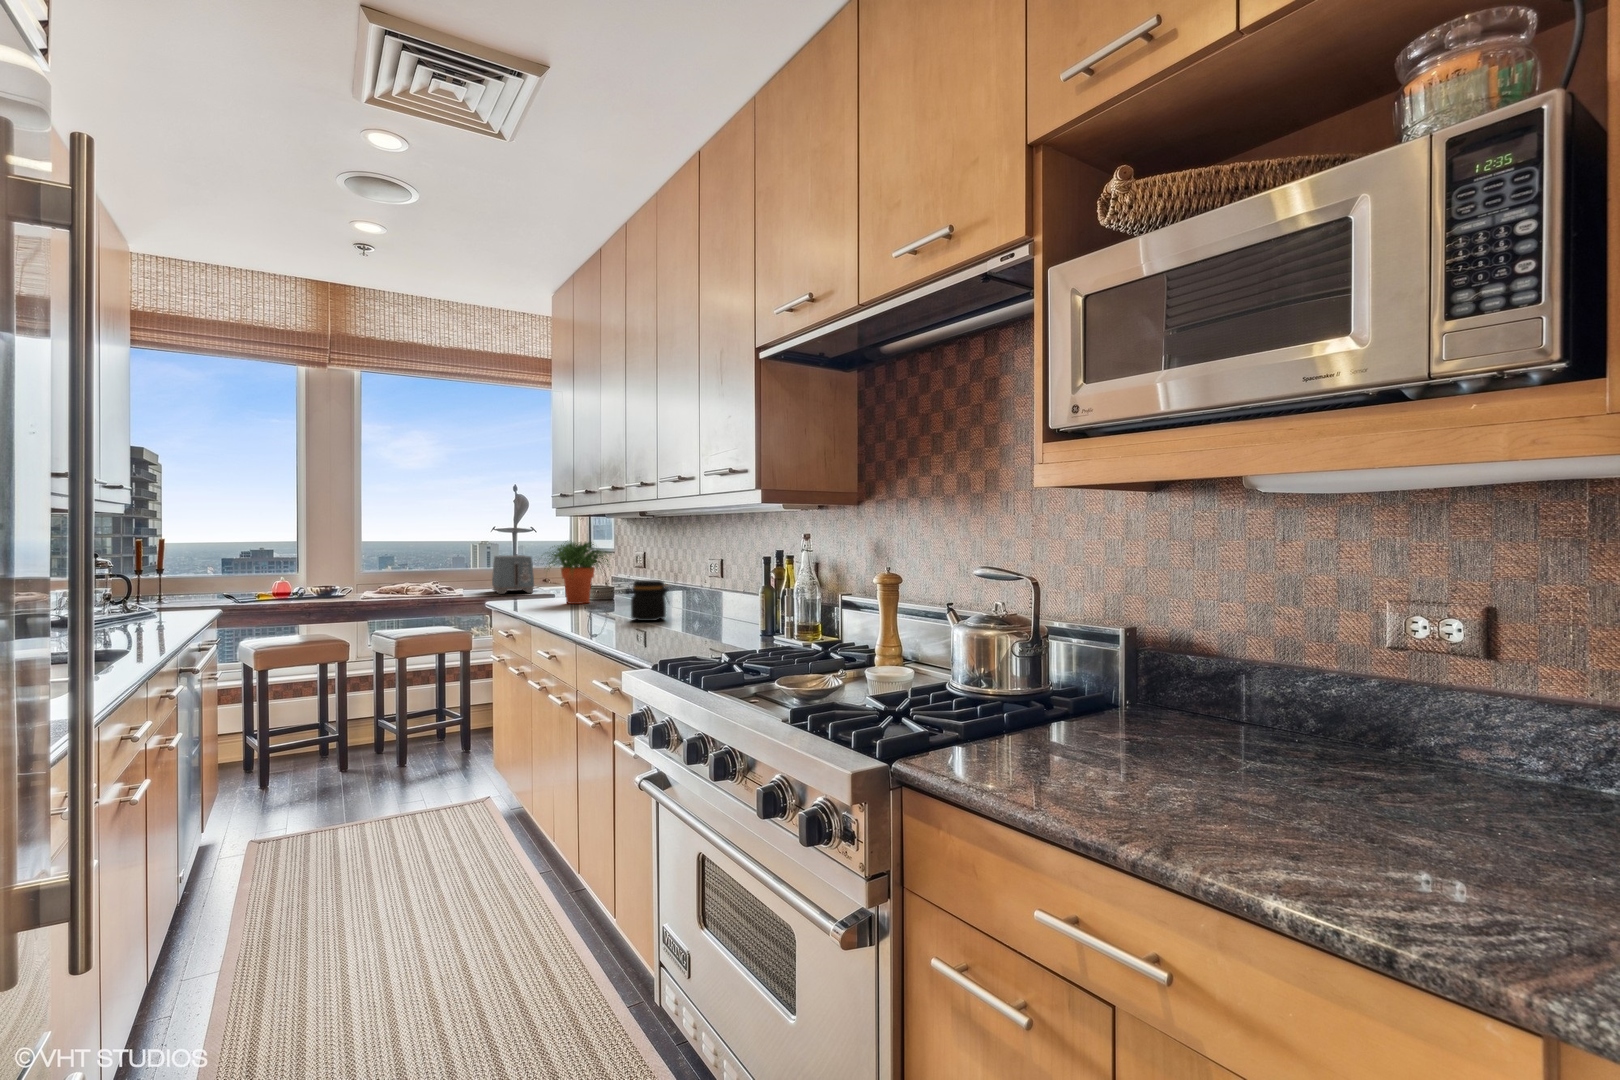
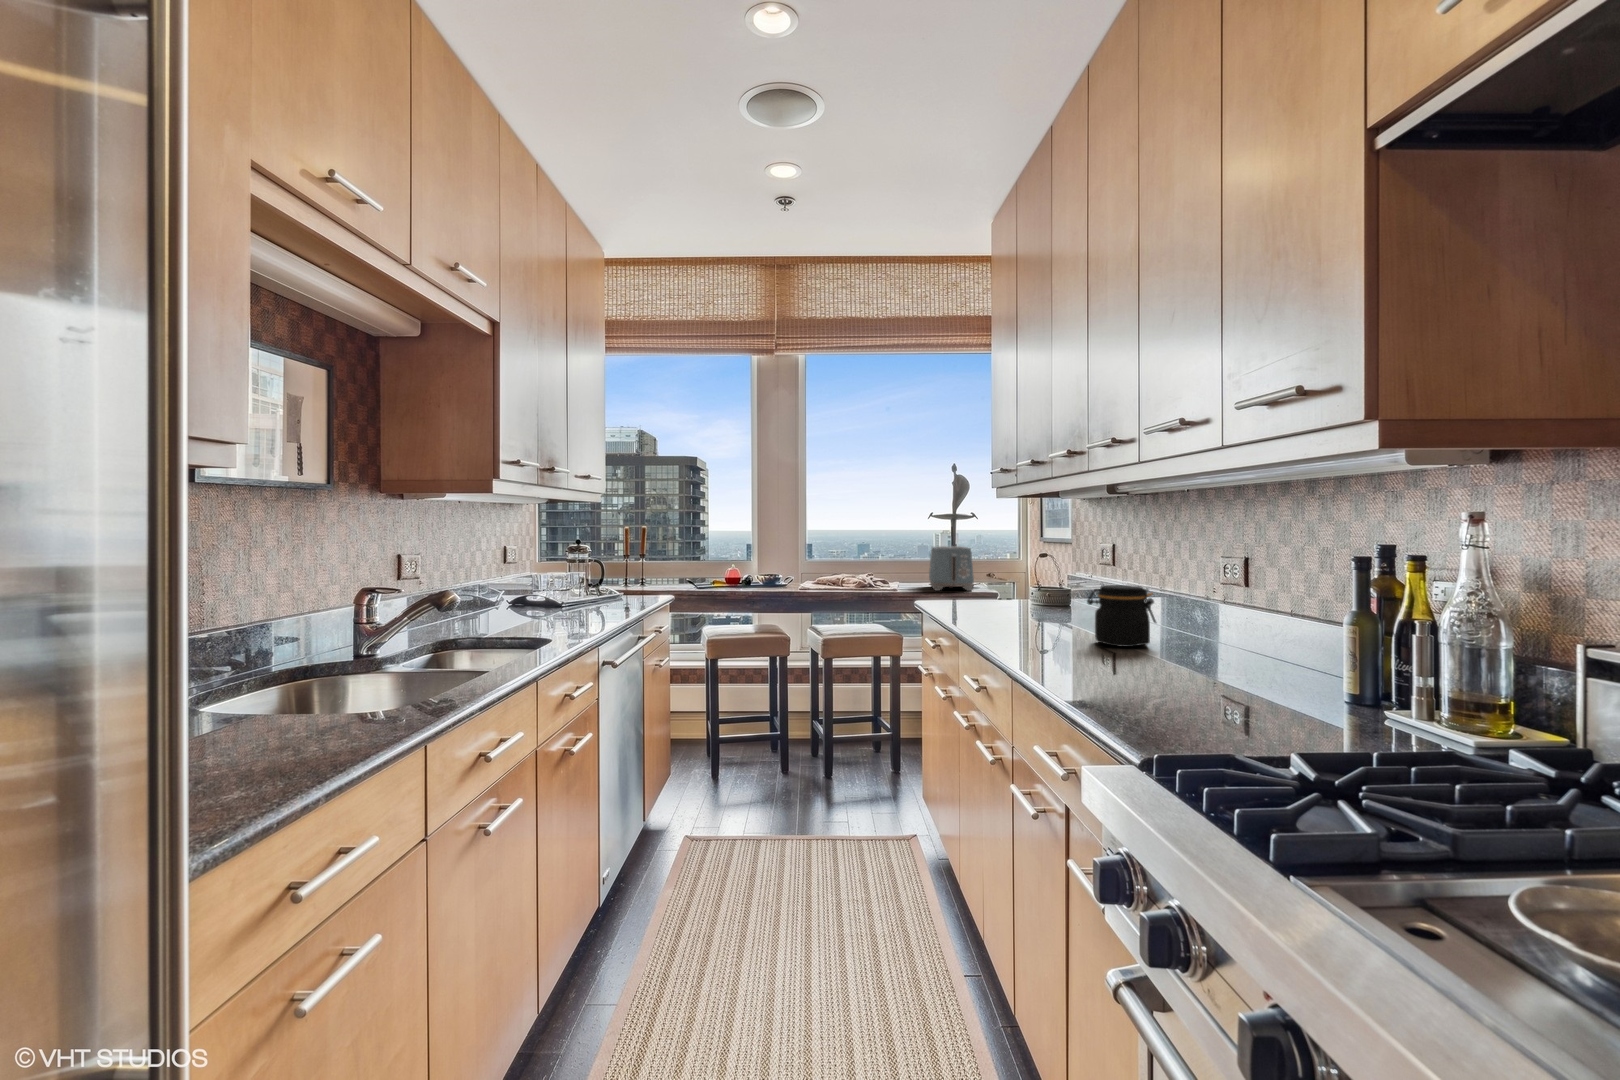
potted plant: present [549,541,610,604] -> none [976,528,1072,609]

